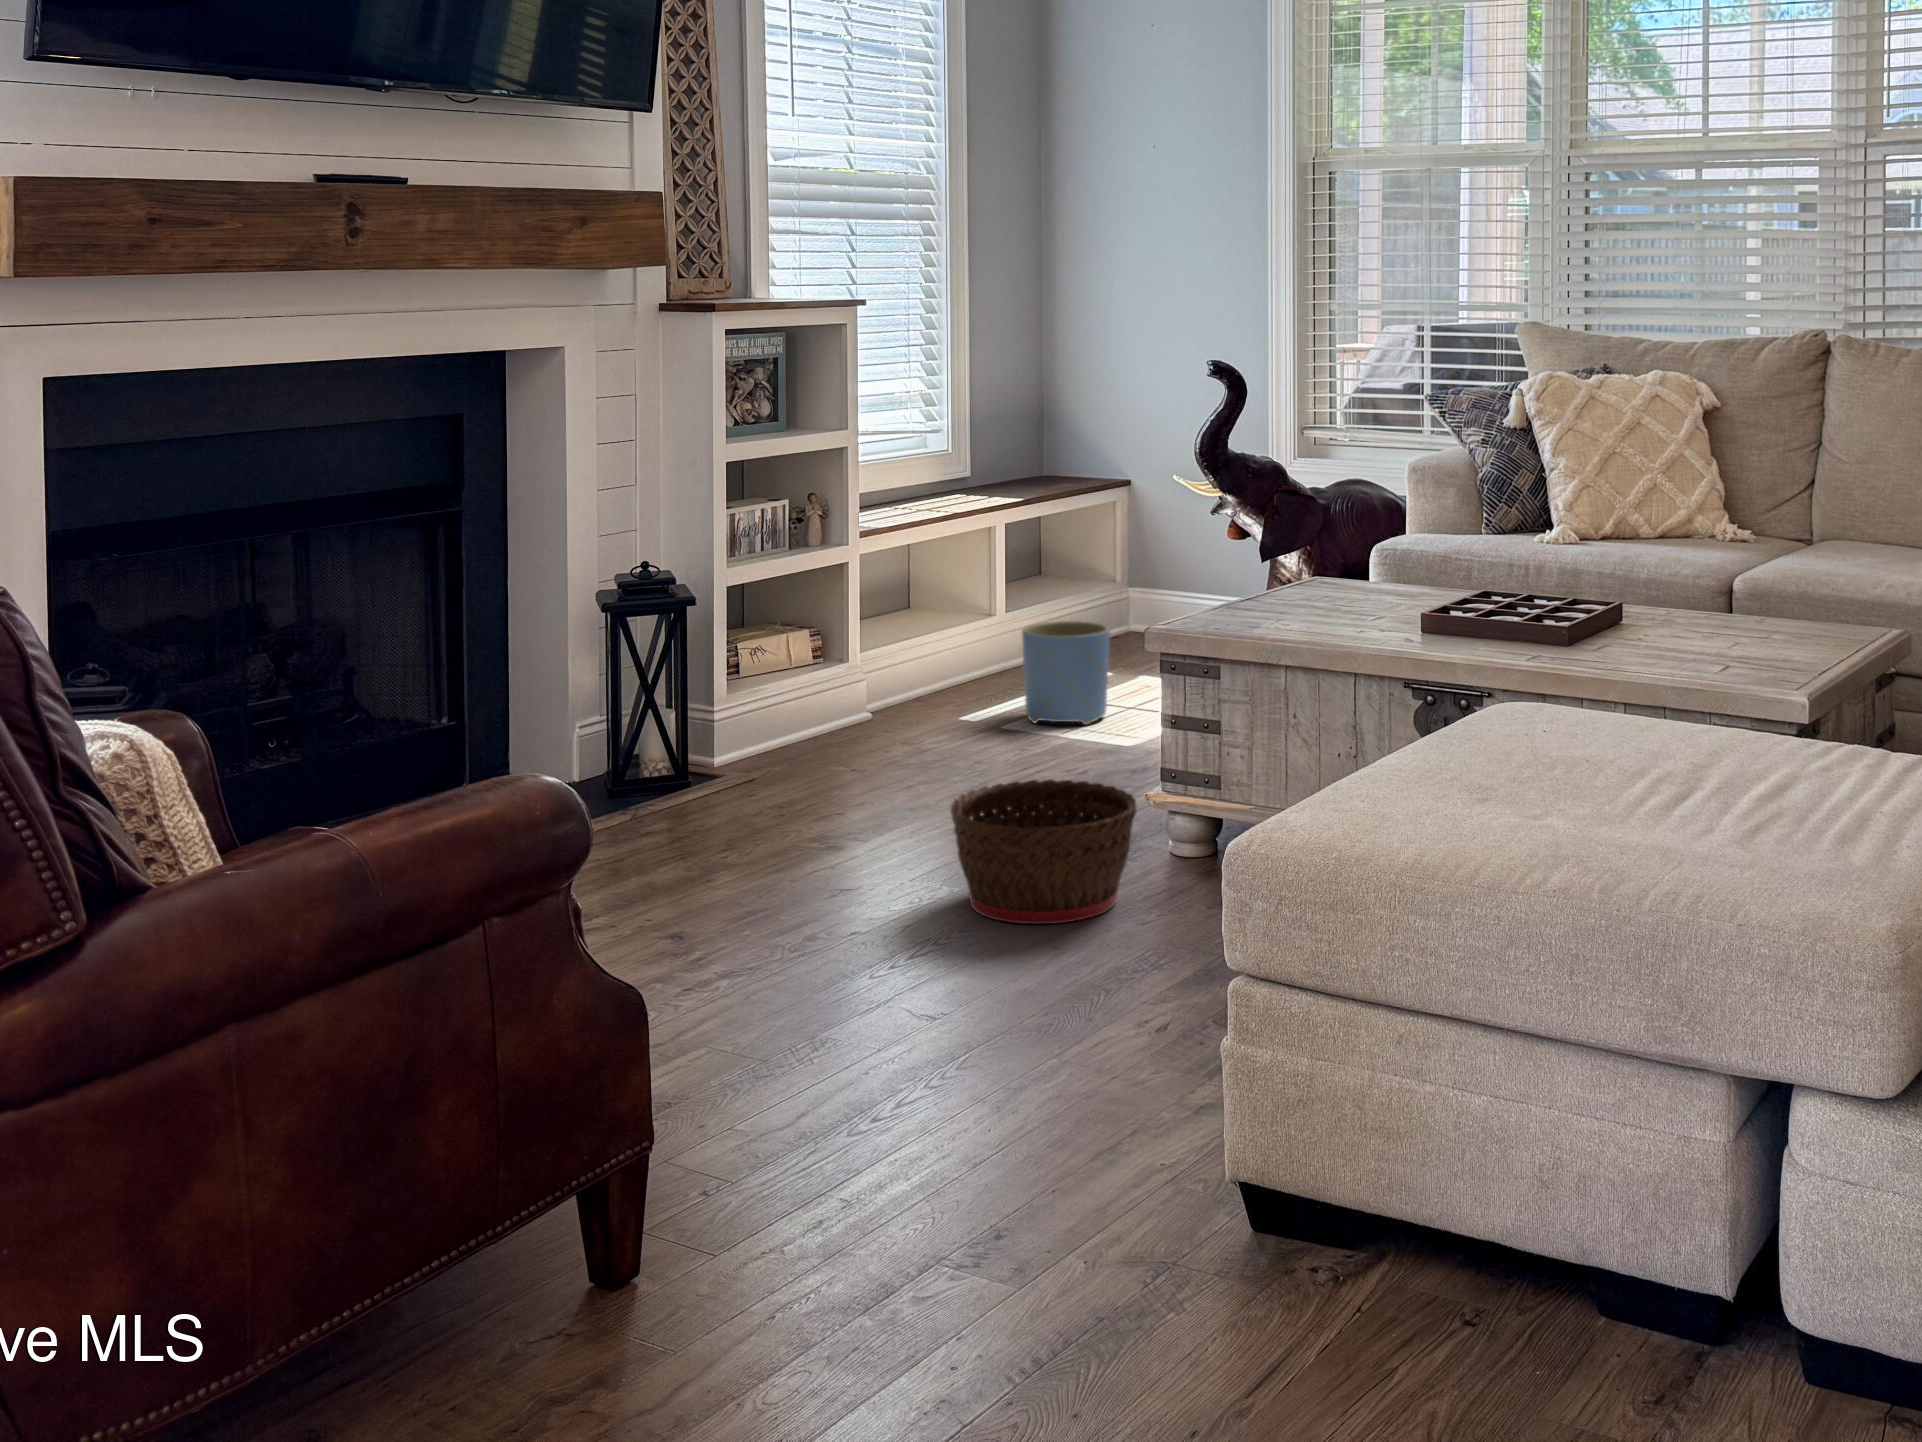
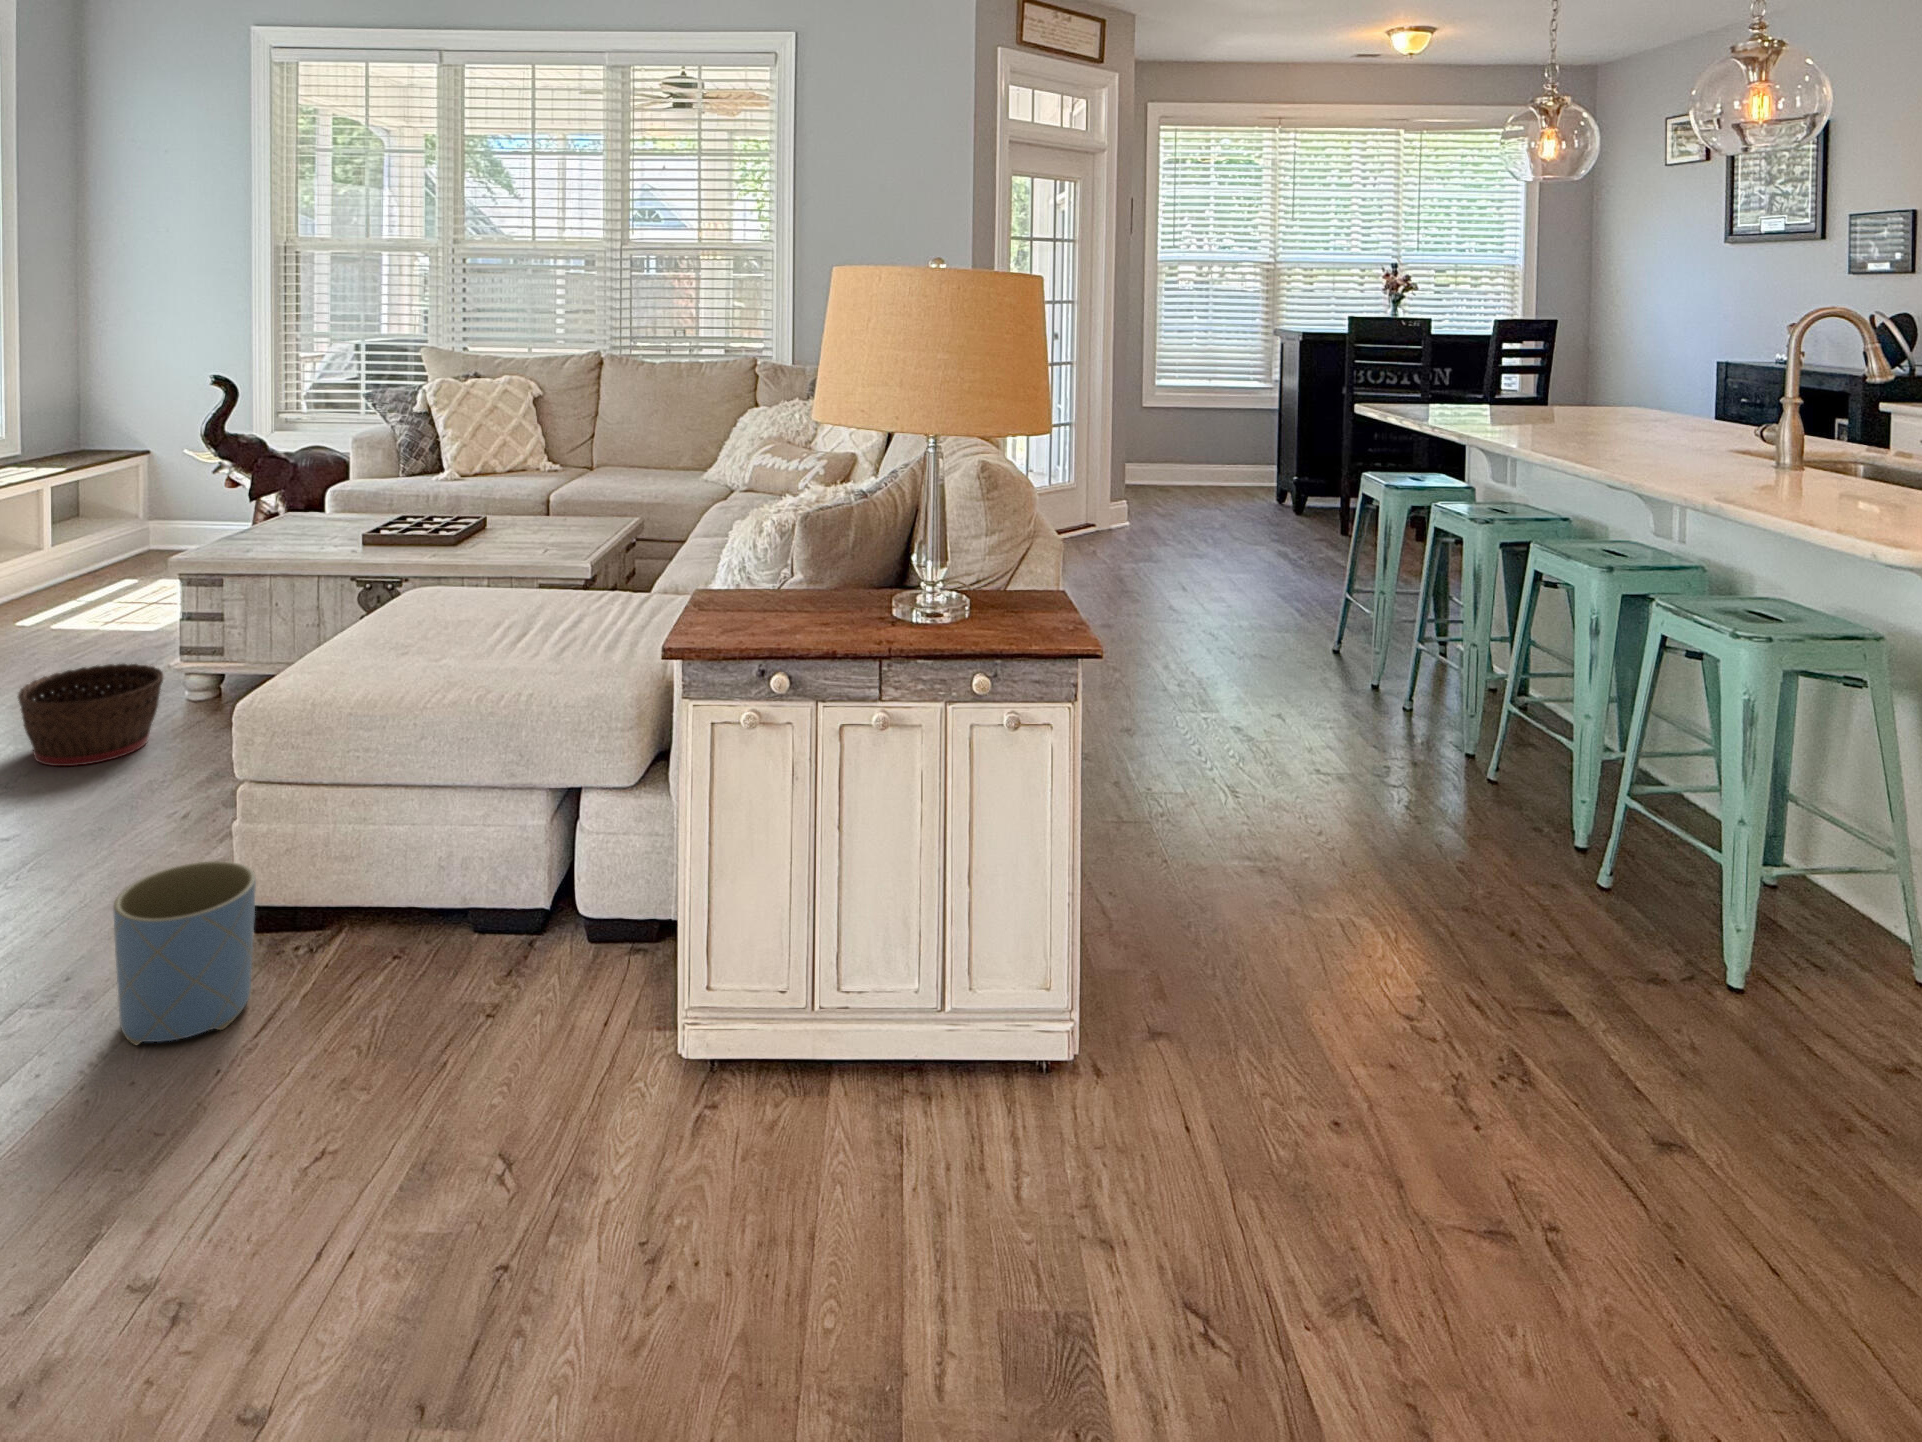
planter: present [1022,621,1110,725] -> present [113,861,256,1046]

